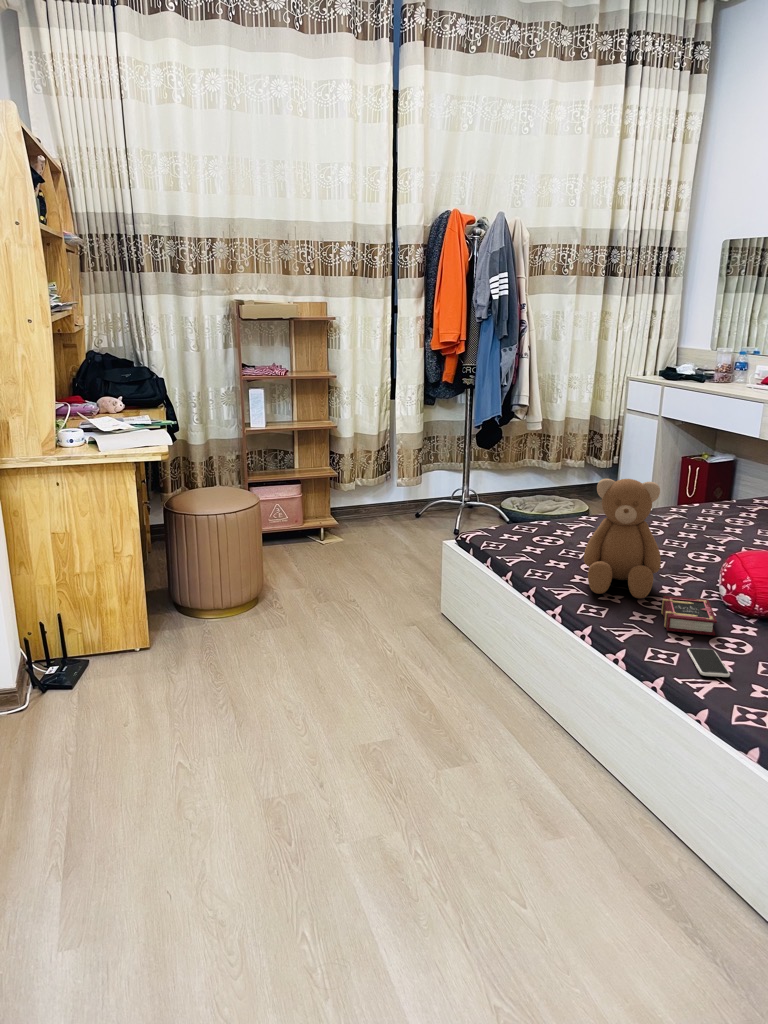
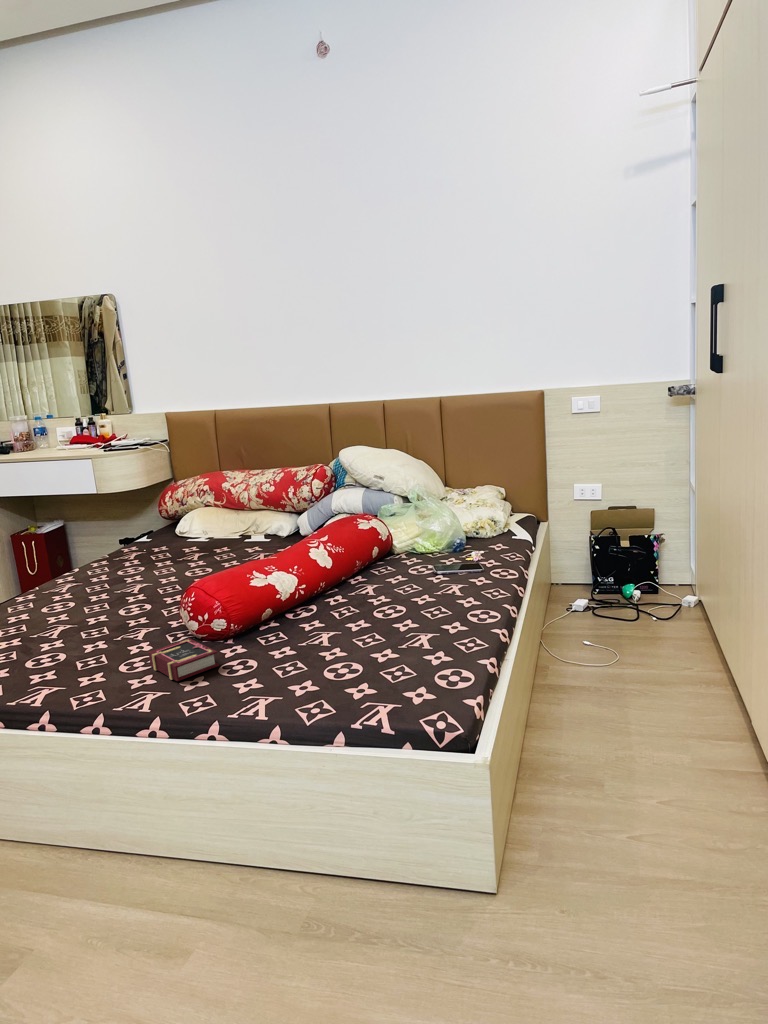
teddy bear: present [584,479,661,598] -> none [25,543,130,682]
smartphone: present [687,648,730,677] -> none [212,677,267,701]

